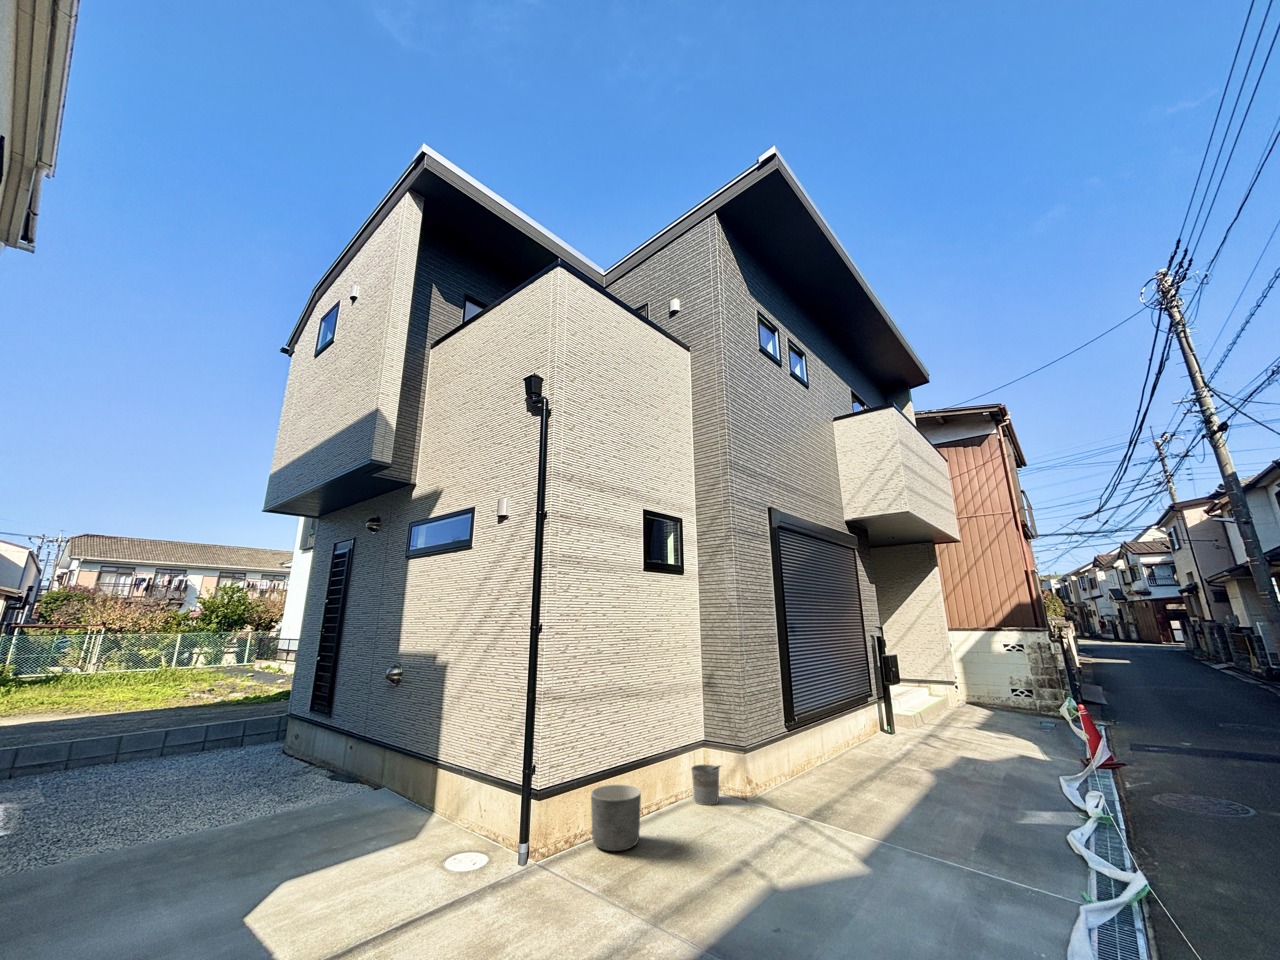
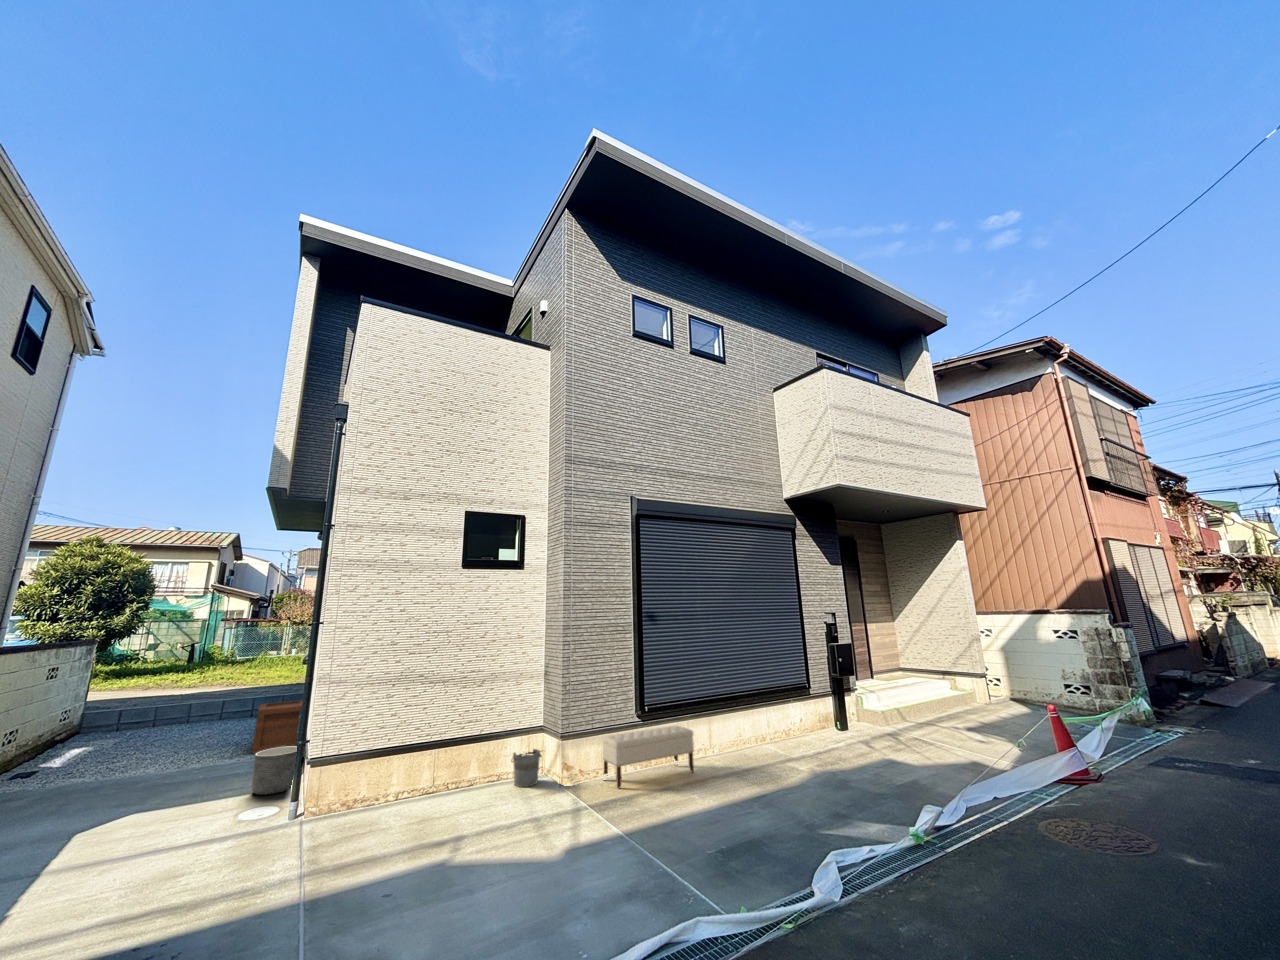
wooden crate: none [279,723,361,795] -> present [252,700,302,754]
bench: none [770,734,841,799] -> present [603,726,694,788]
planter: present [591,785,641,851] -> present [252,746,297,795]

